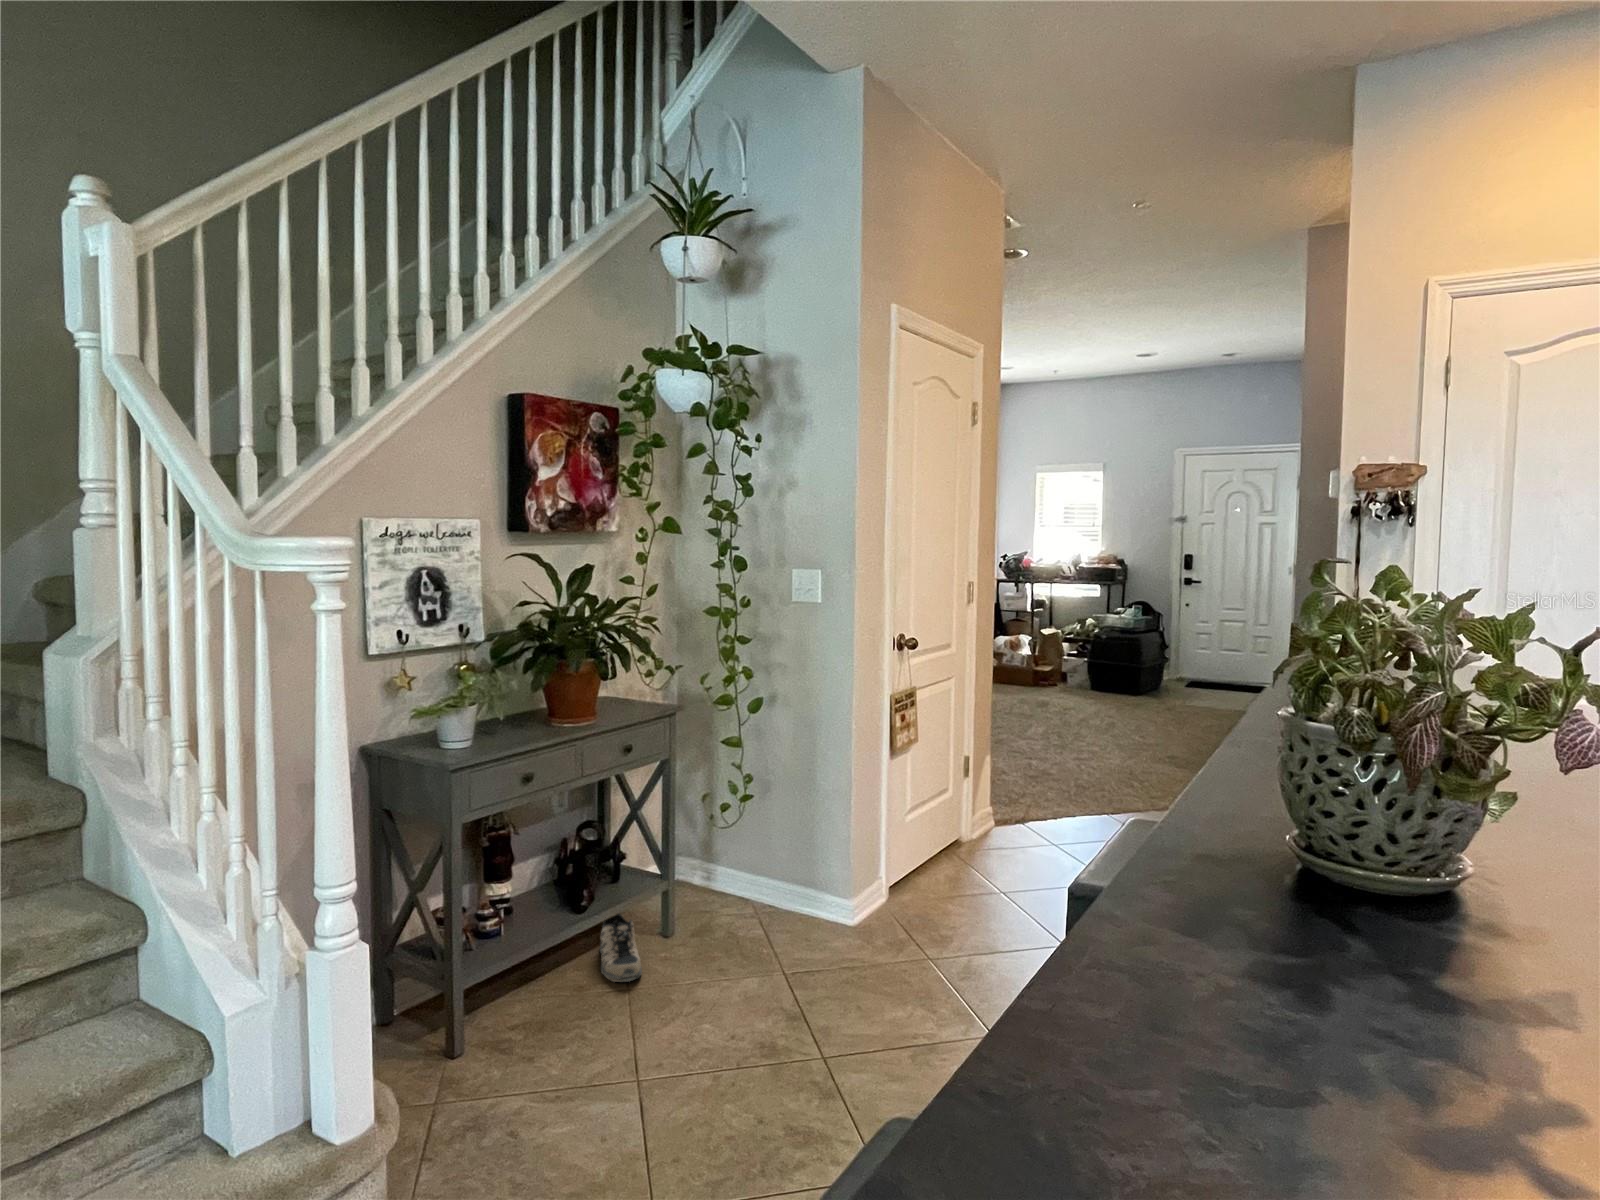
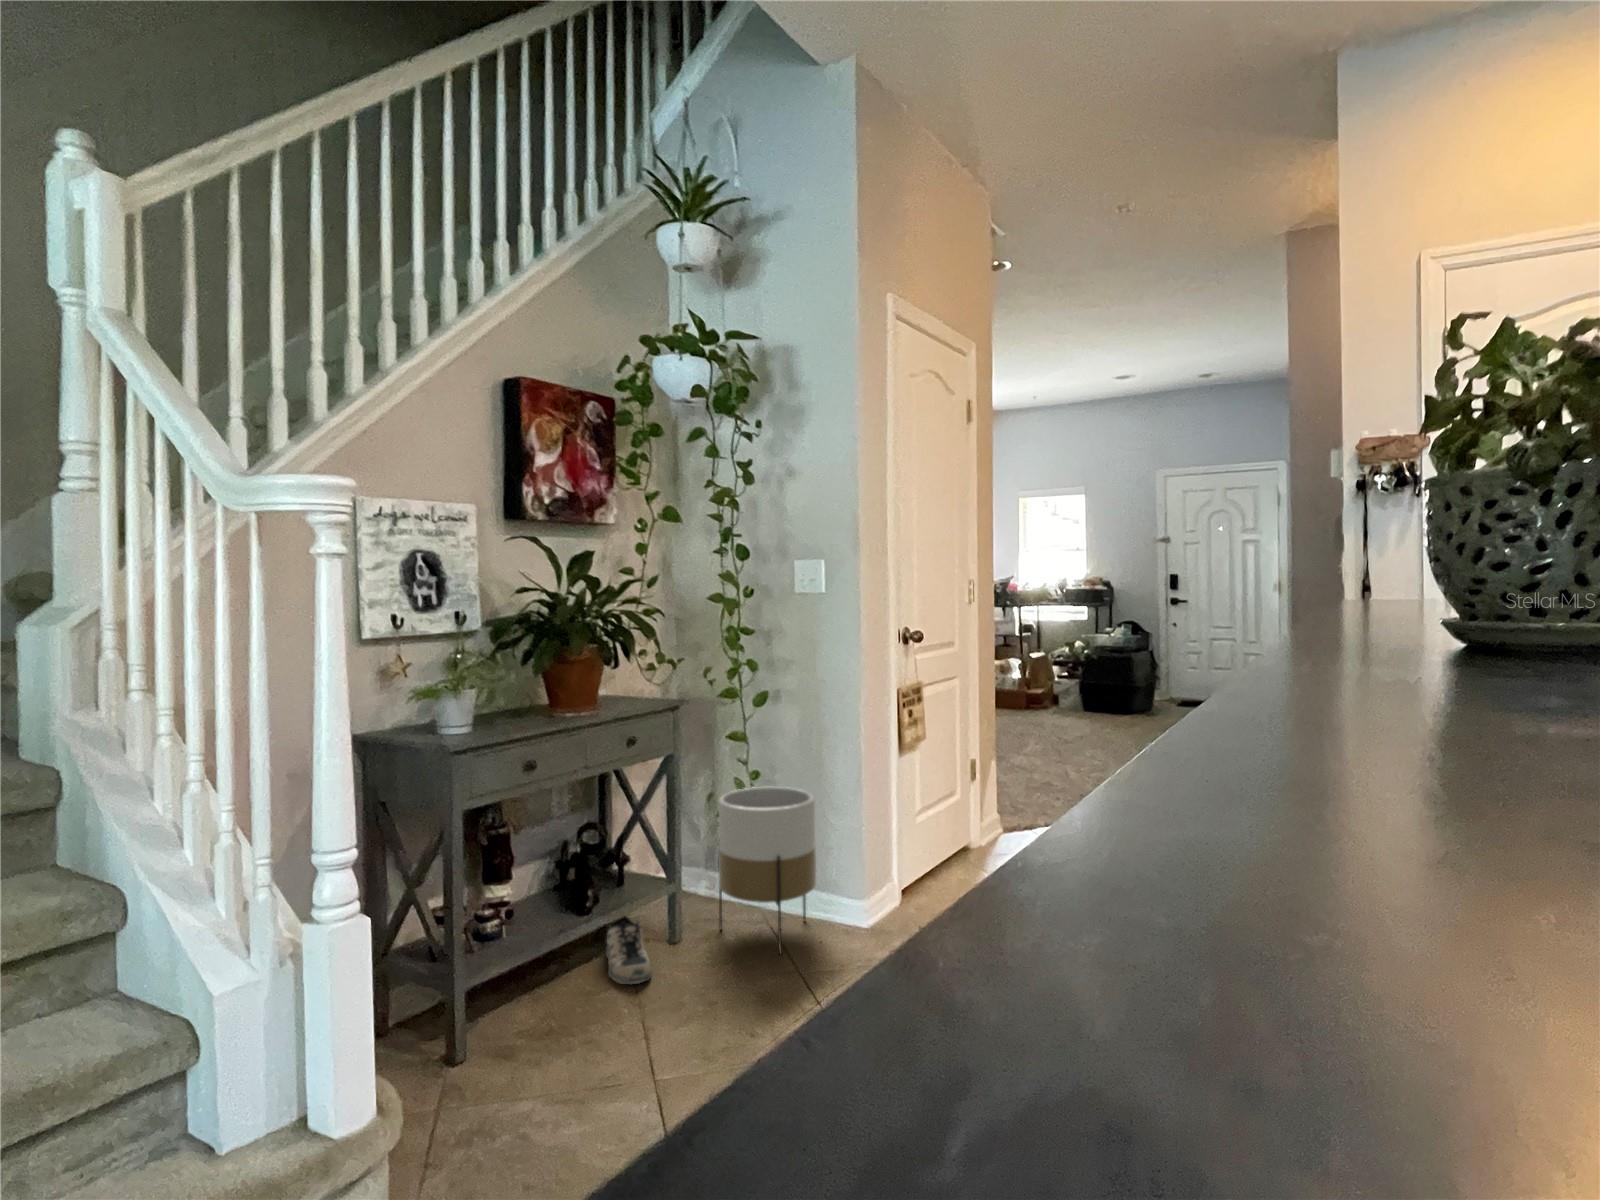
planter: none [710,791,804,956] -> present [718,787,816,954]

